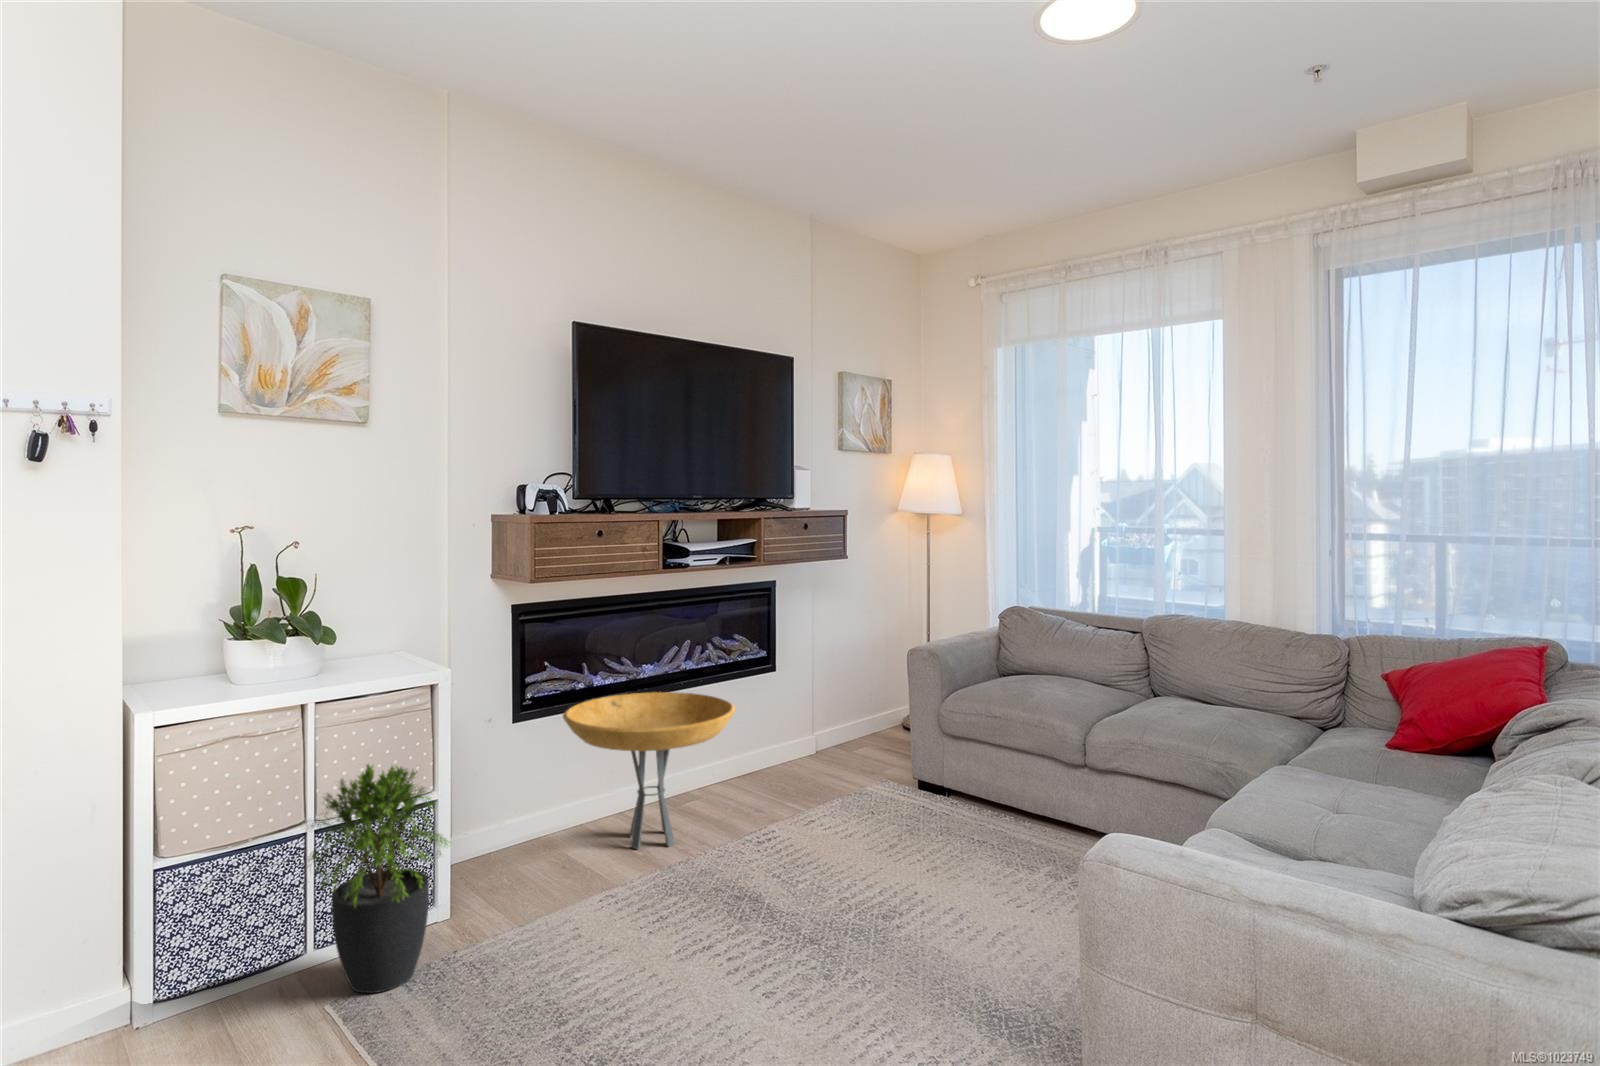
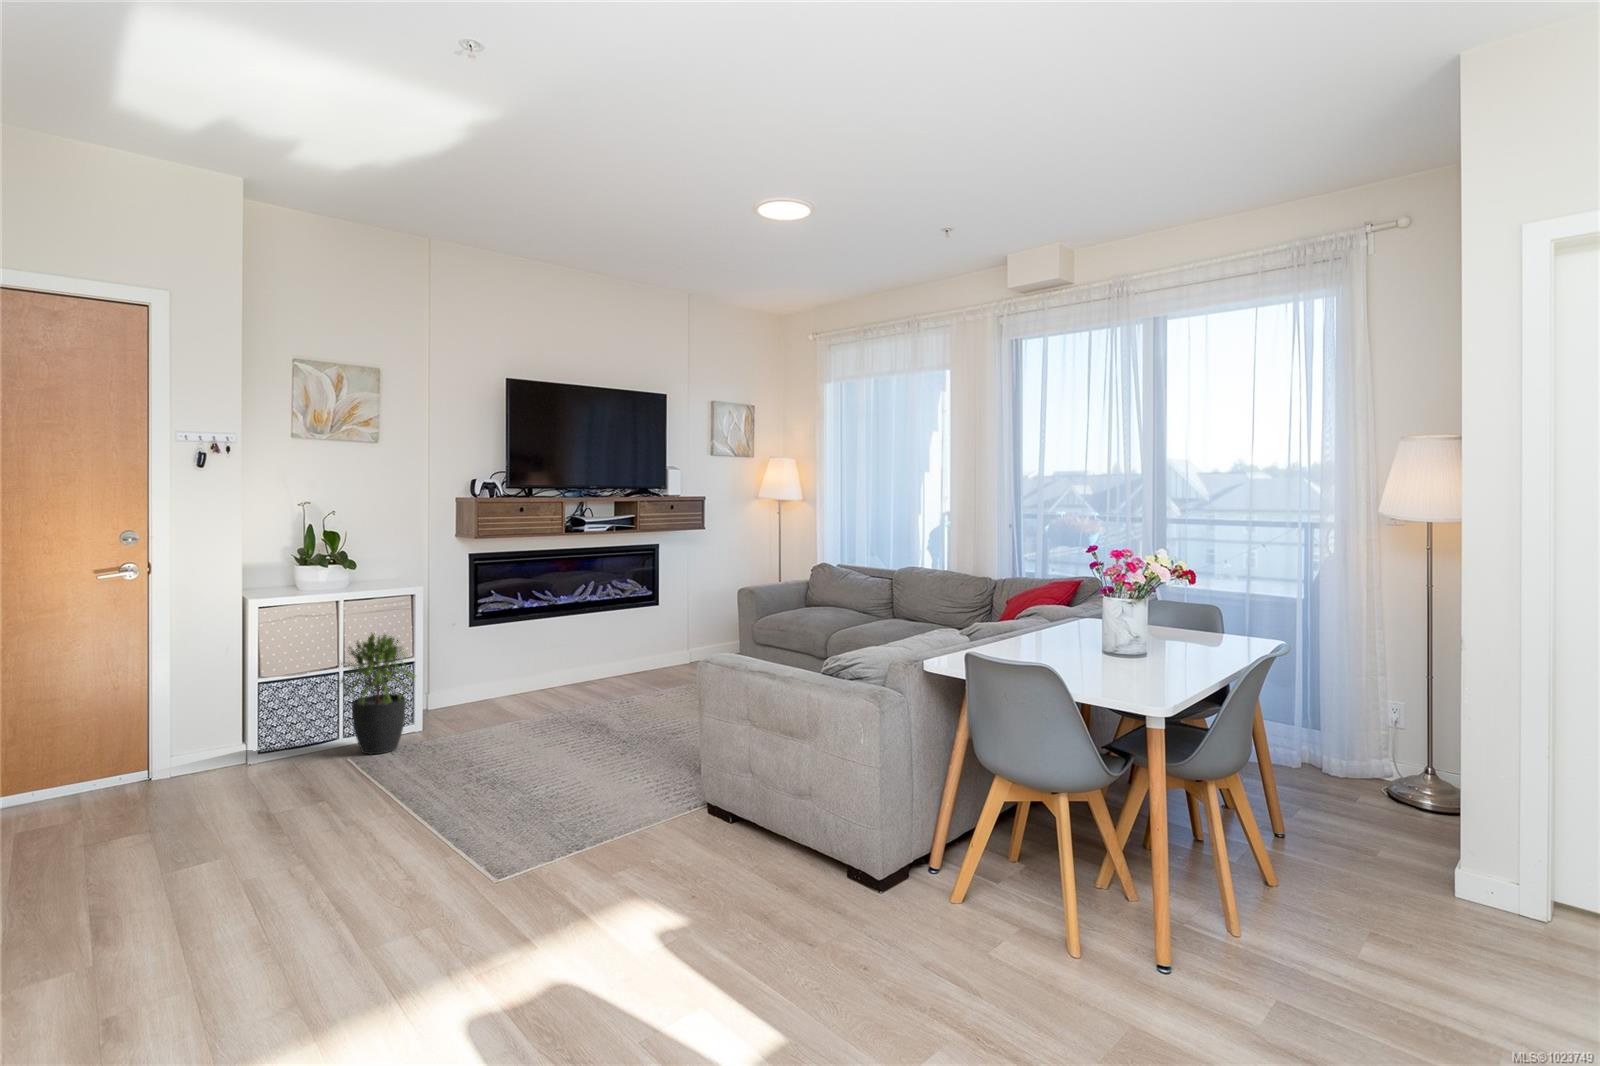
side table: present [563,692,736,849] -> none [499,613,609,705]

